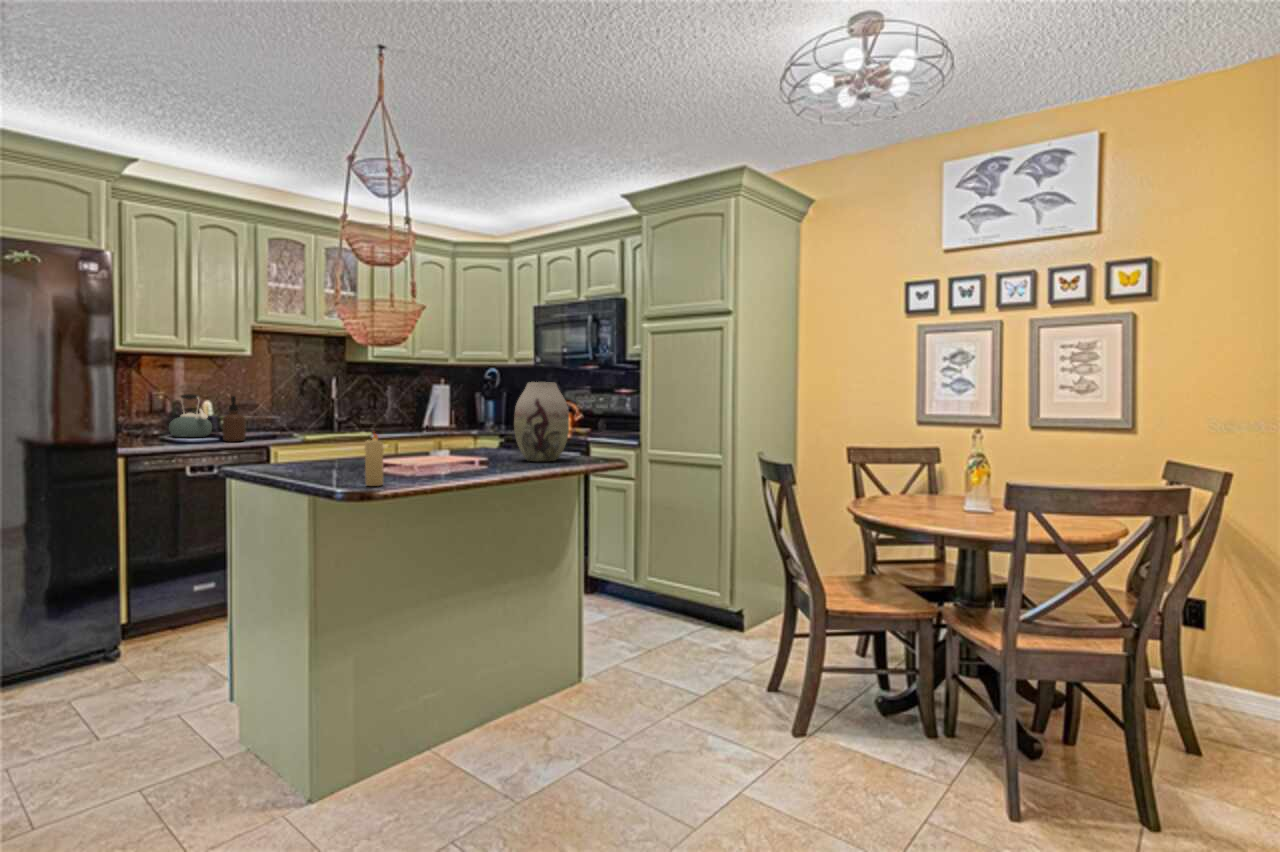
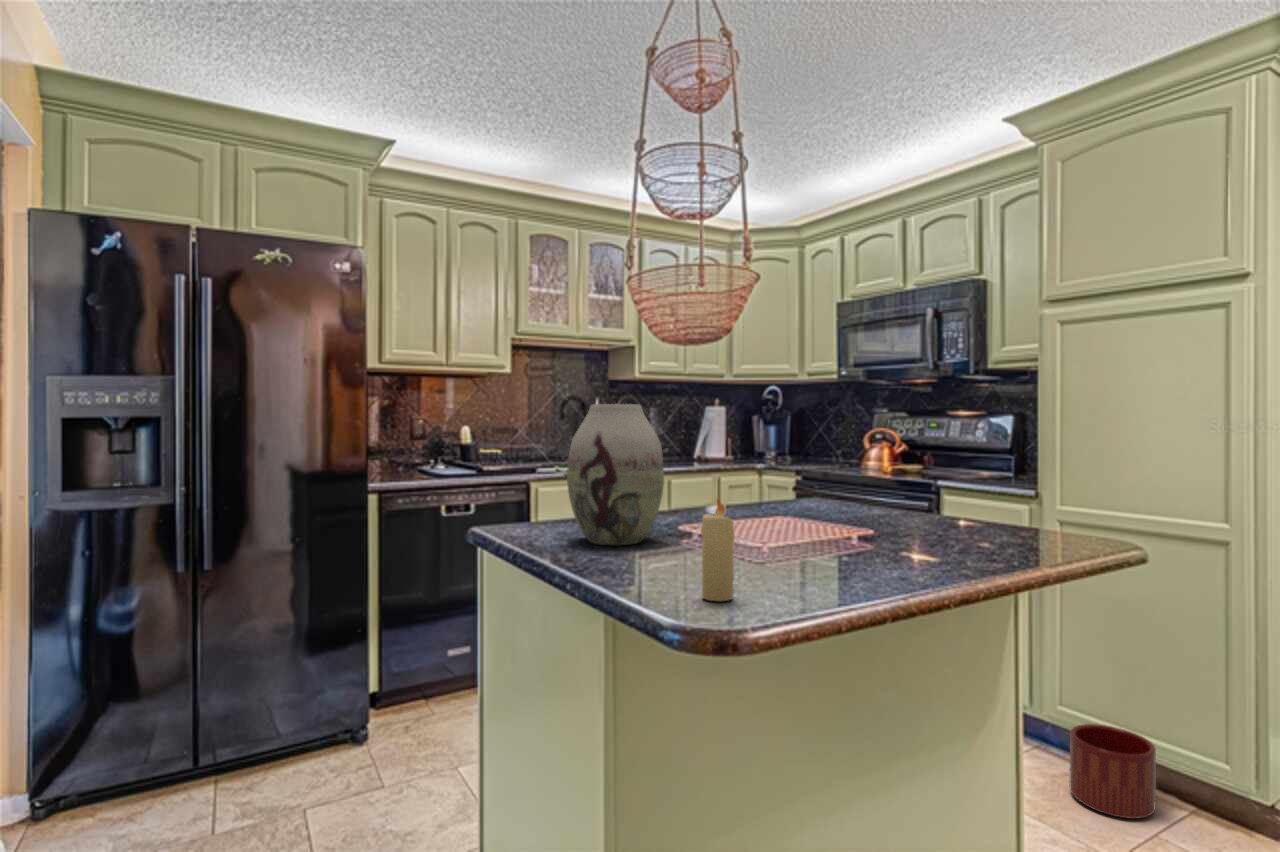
vase: present [514,382,569,461] -> present [567,404,664,545]
kettle: present [169,394,212,437] -> none [426,419,469,469]
soap dispenser: present [222,396,246,442] -> none [480,421,503,476]
planter: none [654,588,699,639] -> present [1070,724,1156,819]

